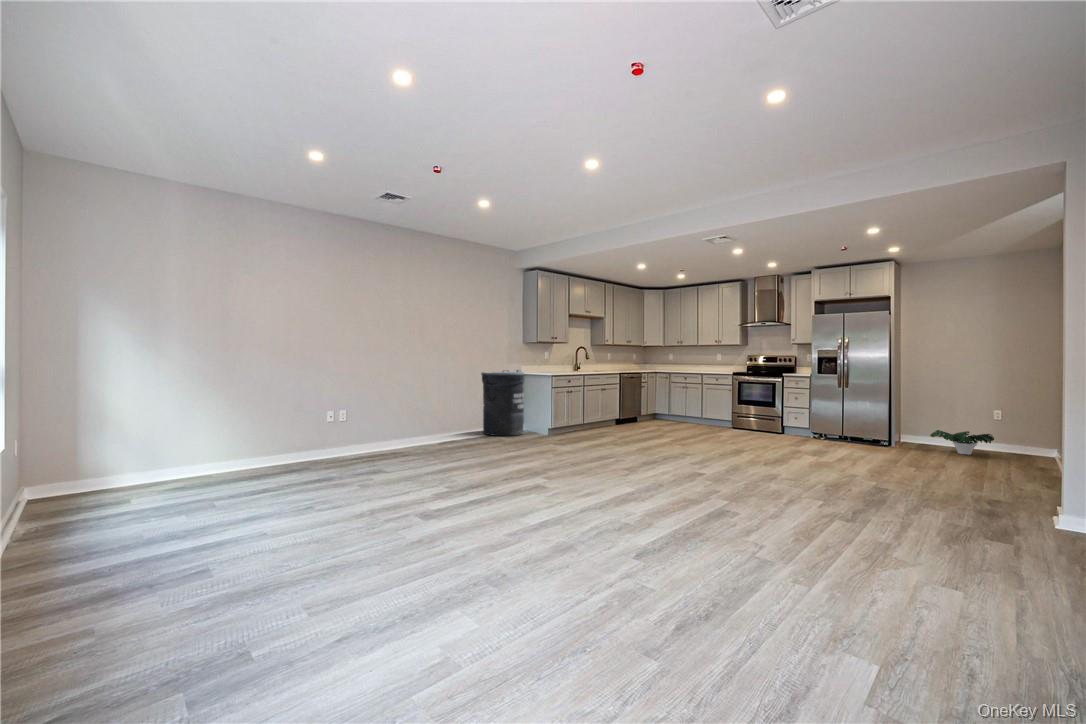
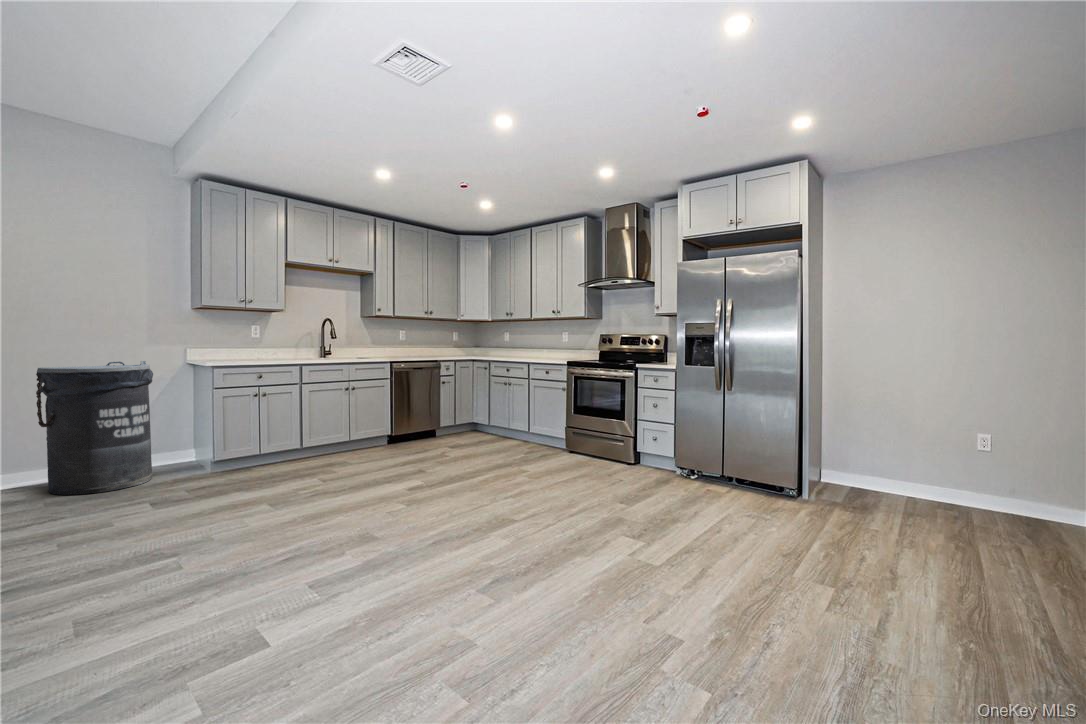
potted plant: present [930,430,994,455] -> none [864,463,973,510]

